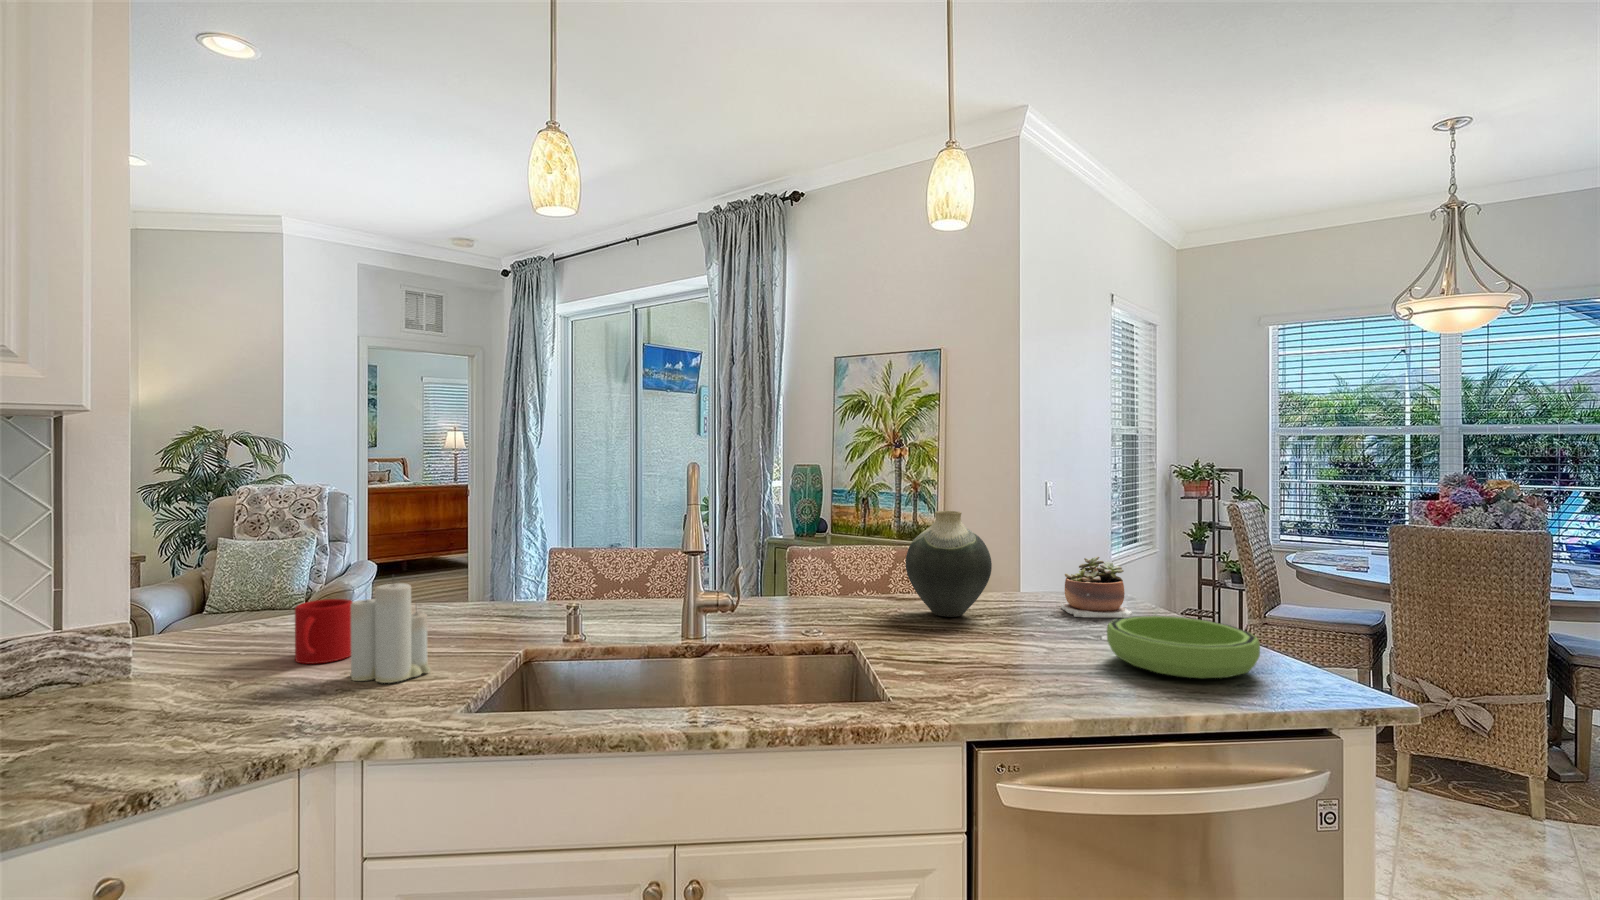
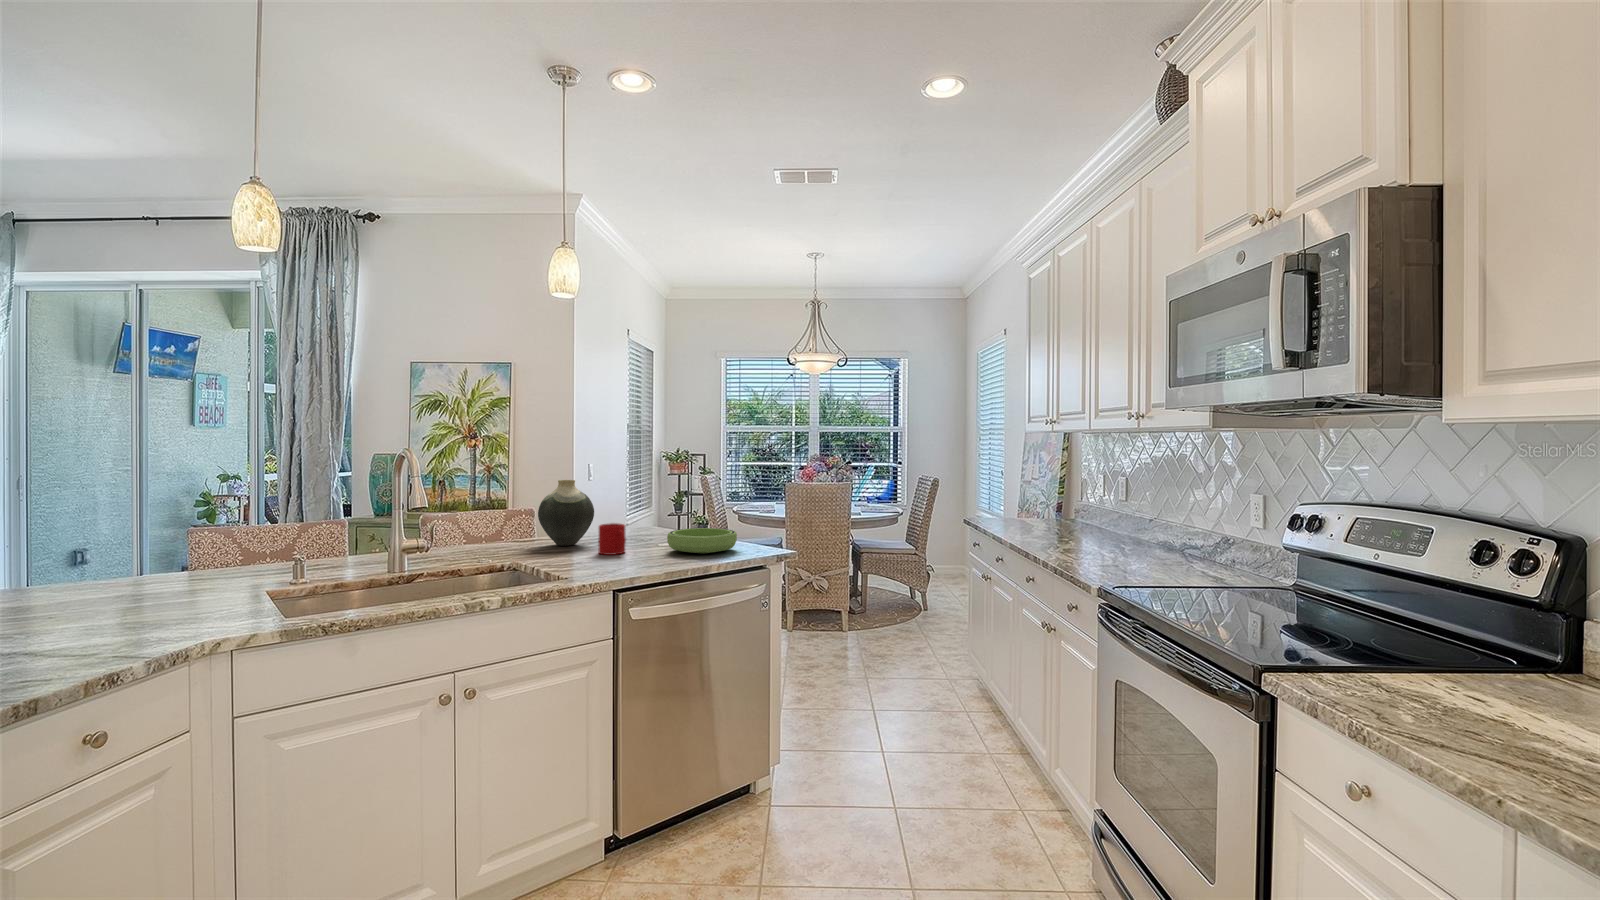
succulent plant: present [1060,556,1133,618] -> none [628,504,672,539]
candle: present [350,583,431,683] -> none [139,535,216,619]
mug: present [295,599,353,664] -> present [599,523,626,555]

